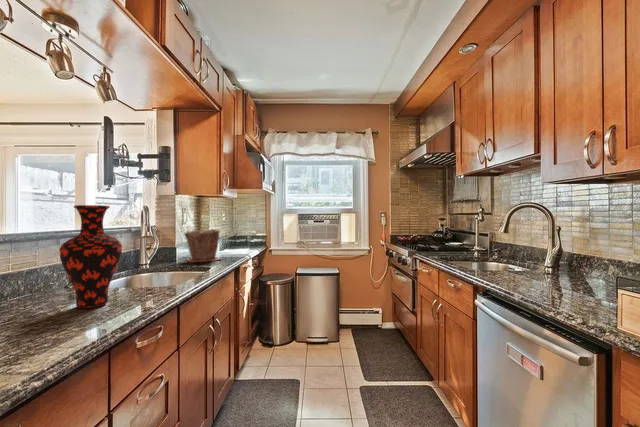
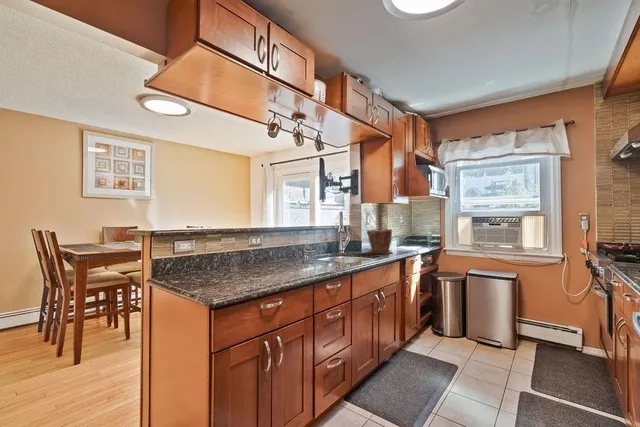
vase: present [59,205,122,308] -> none [289,213,318,270]

